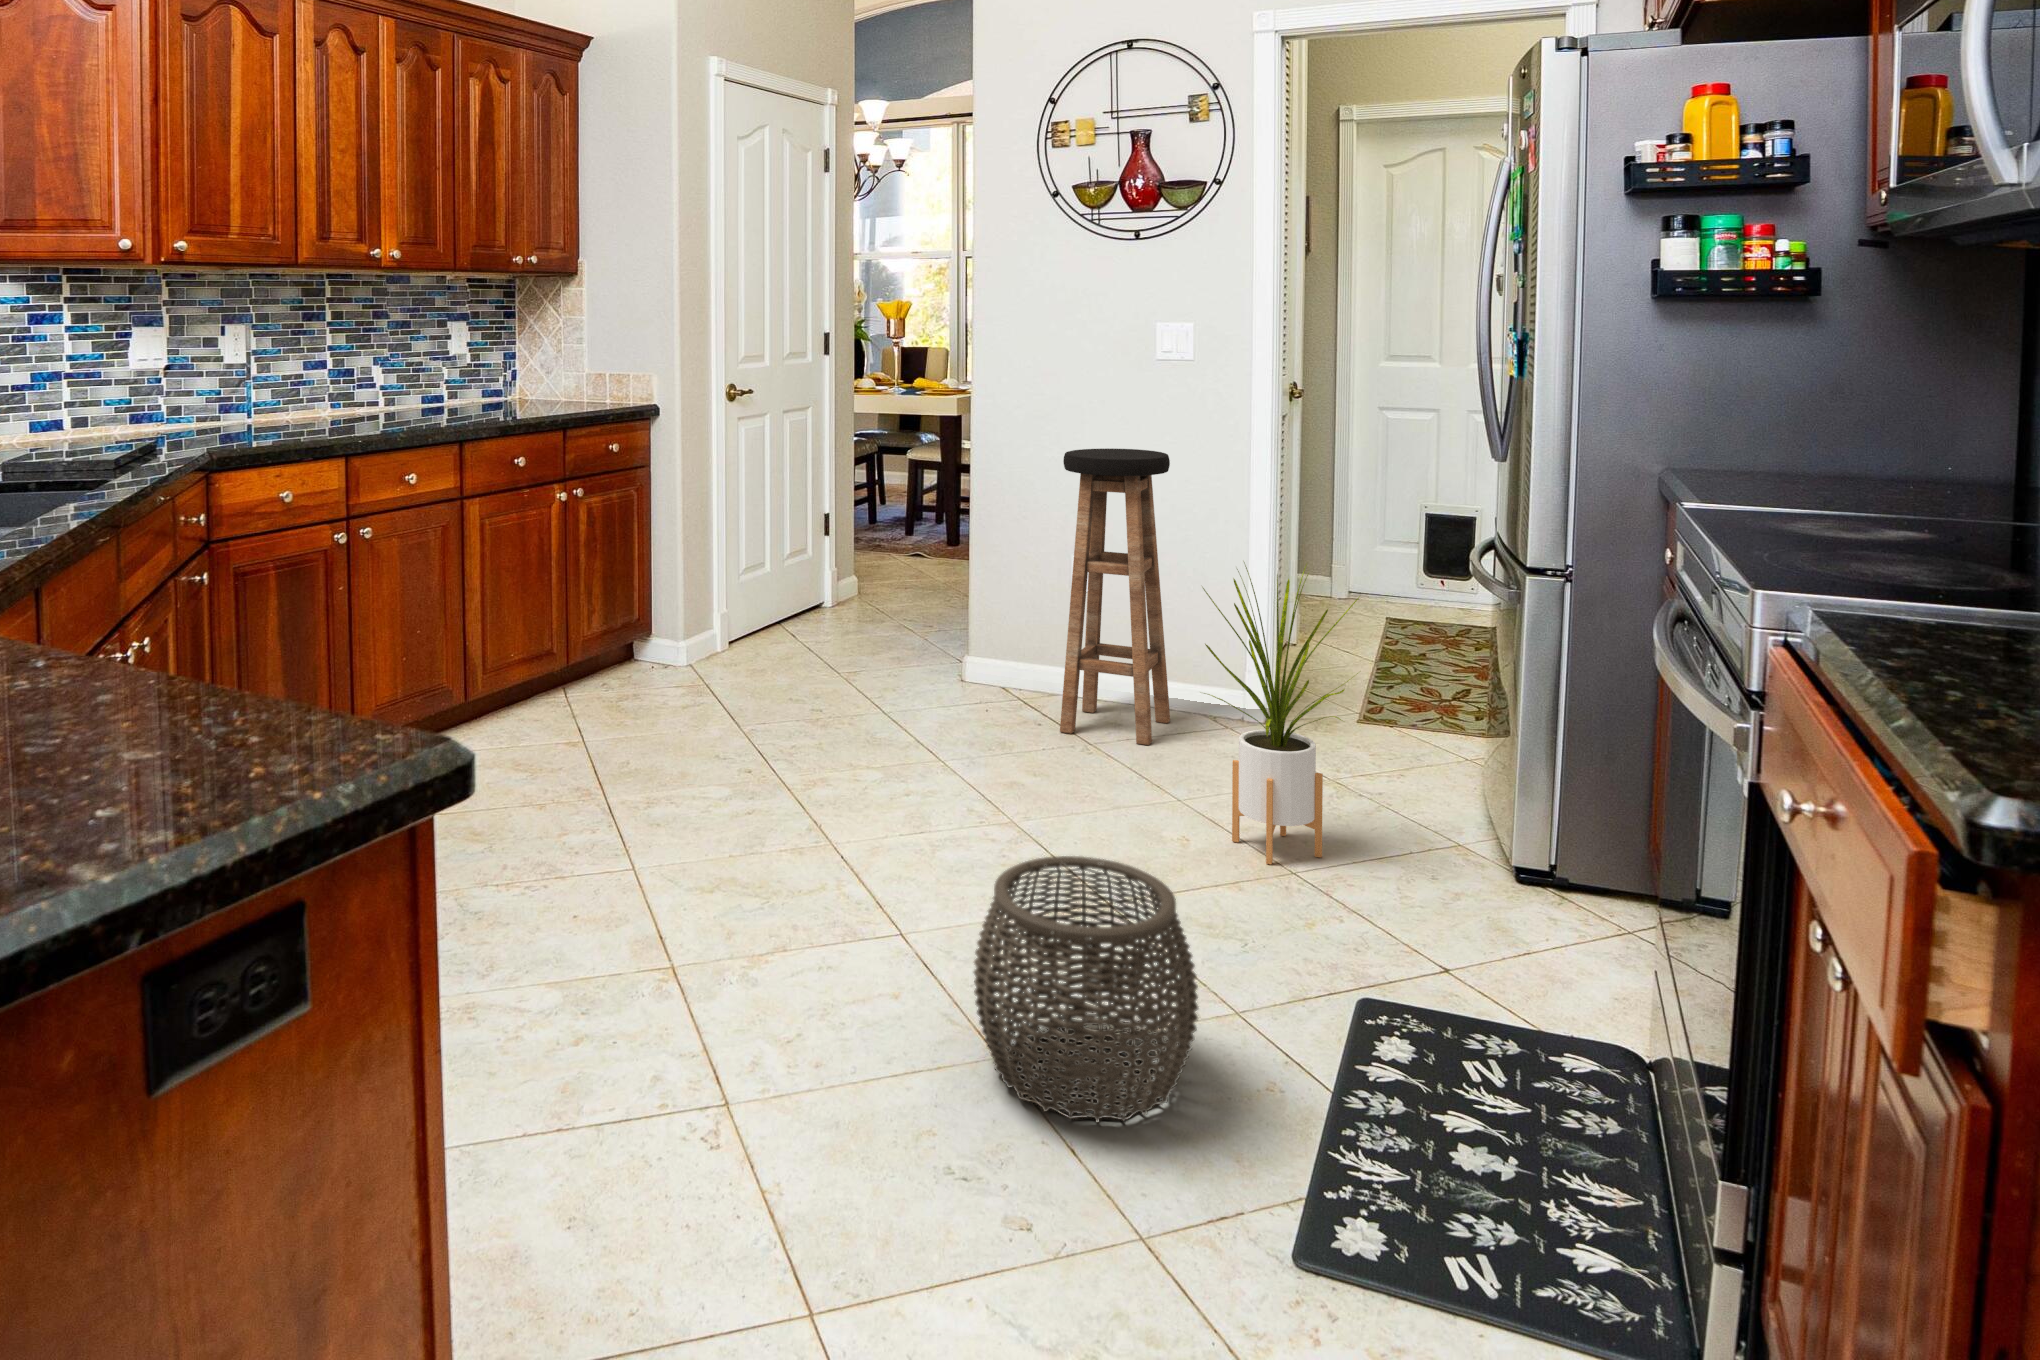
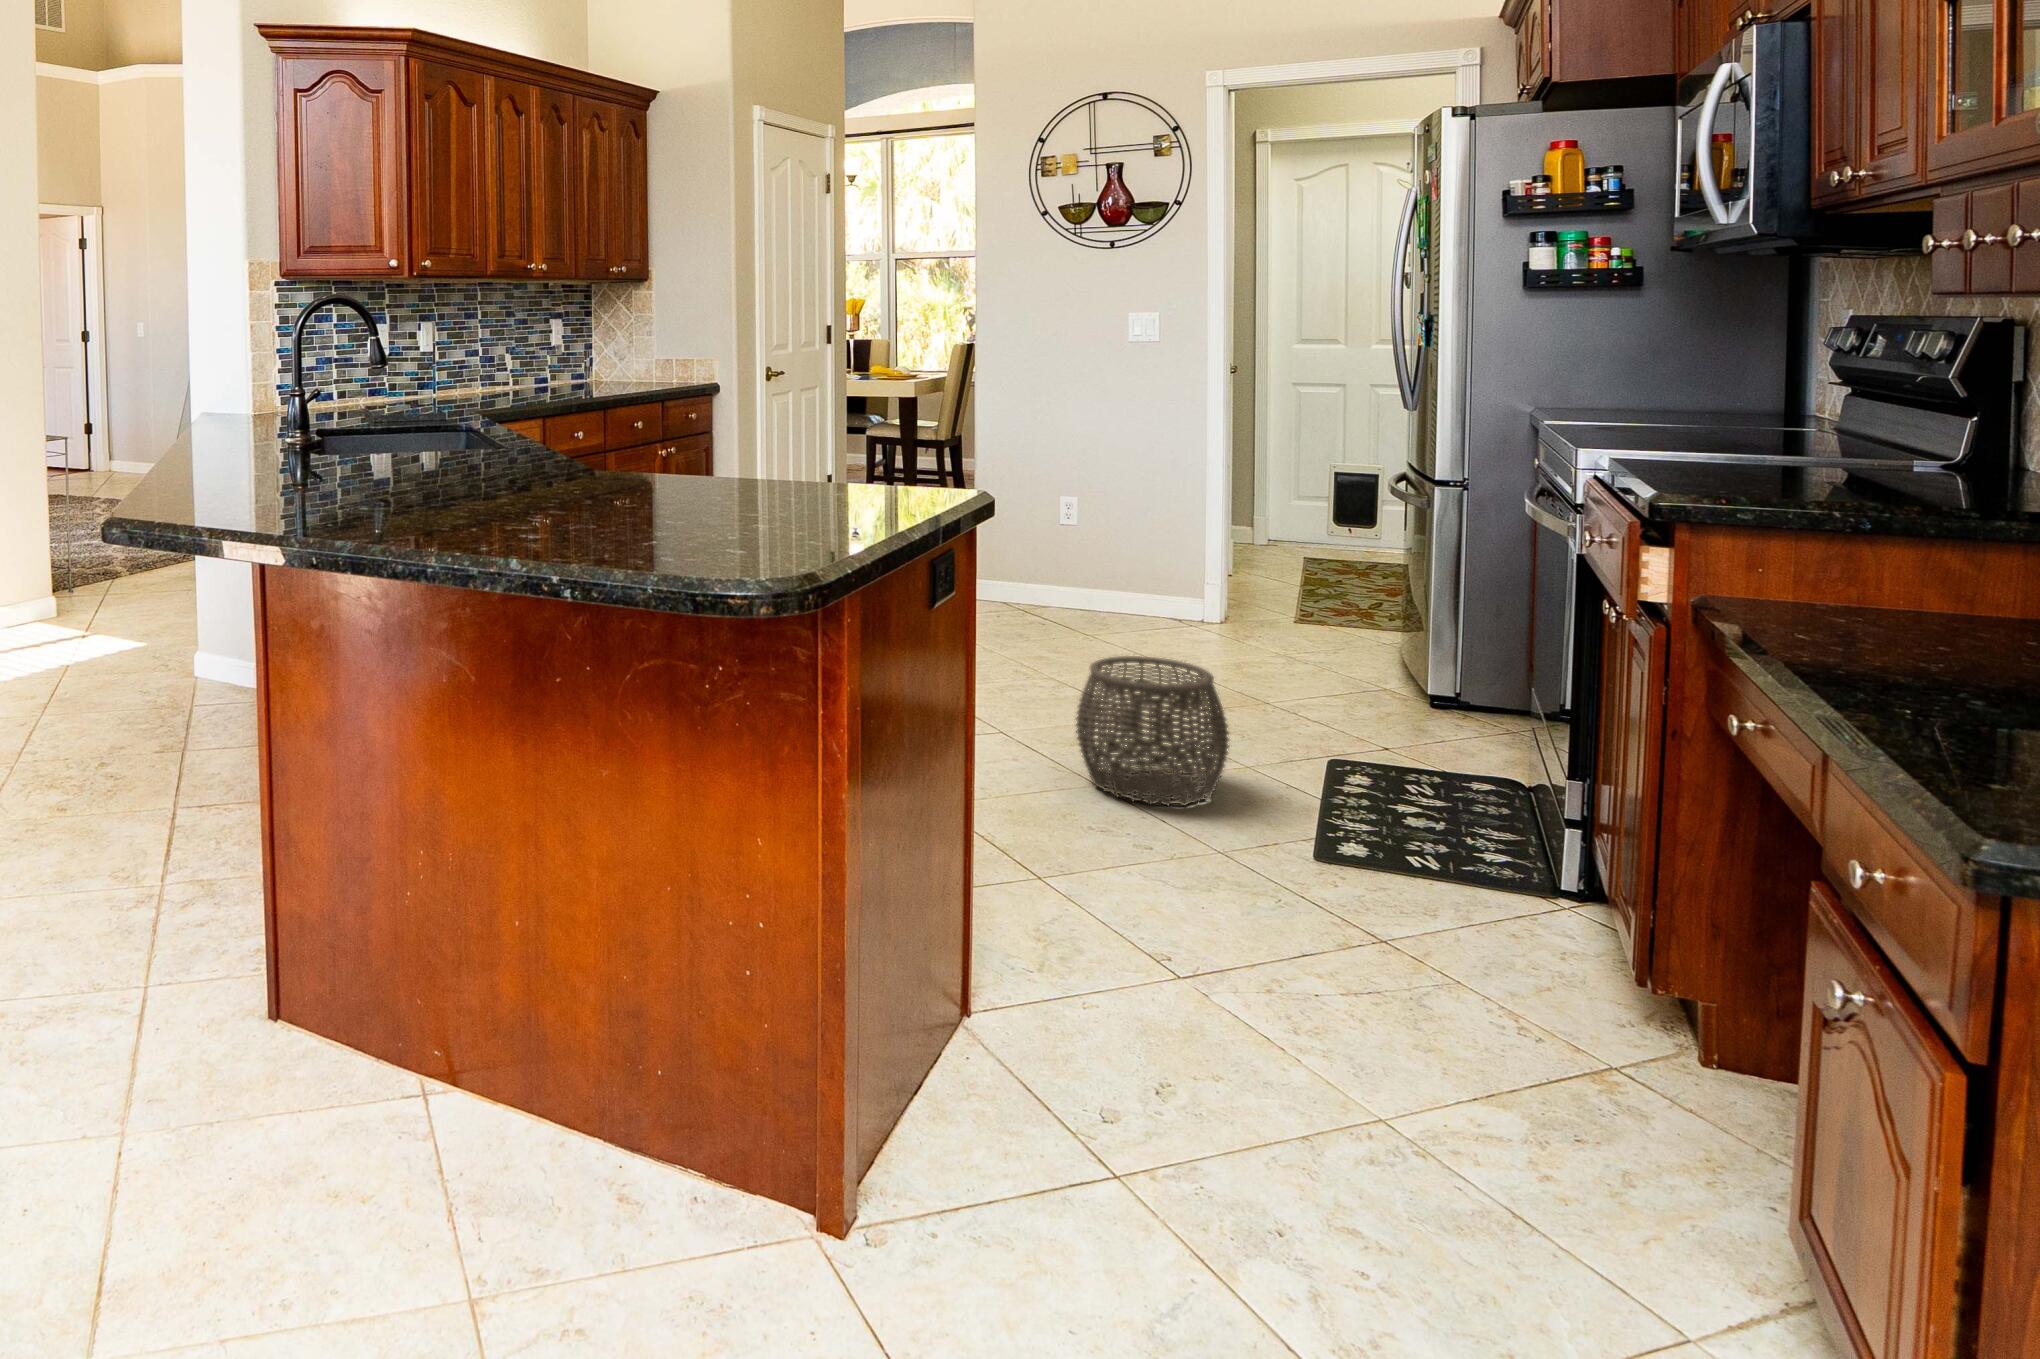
bar stool: present [1060,449,1170,745] -> none [1058,411,1143,633]
house plant: present [1203,562,1360,864] -> none [1189,481,1314,696]

